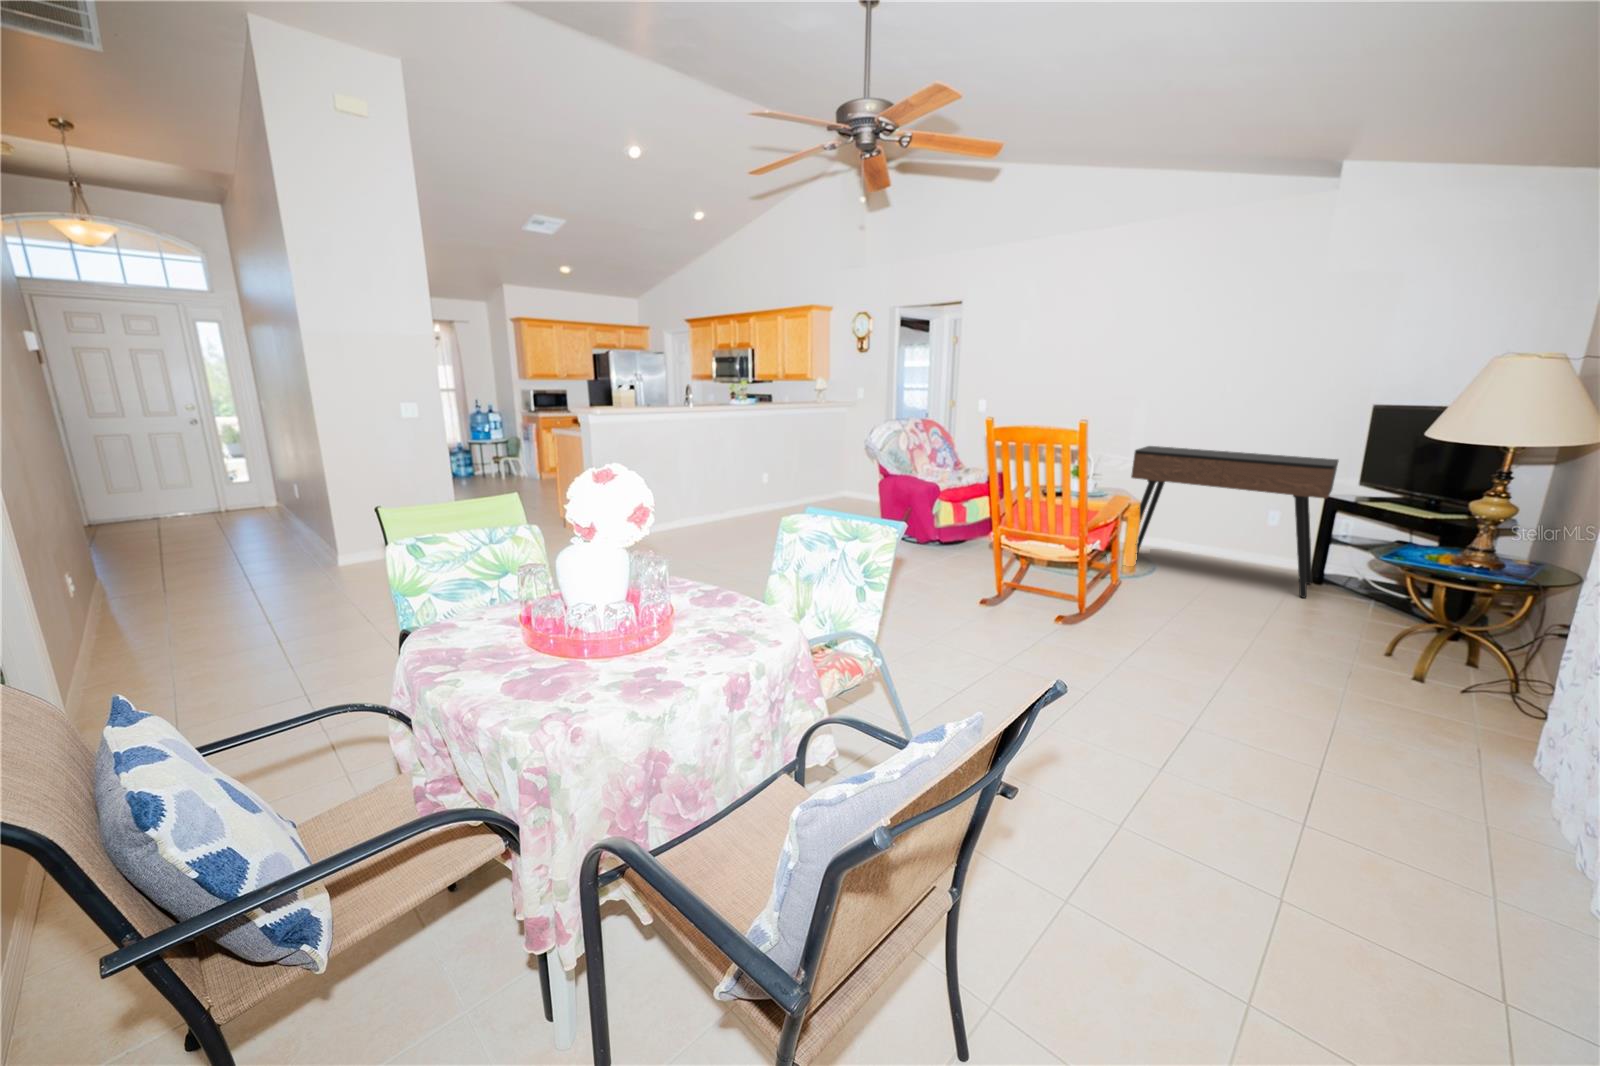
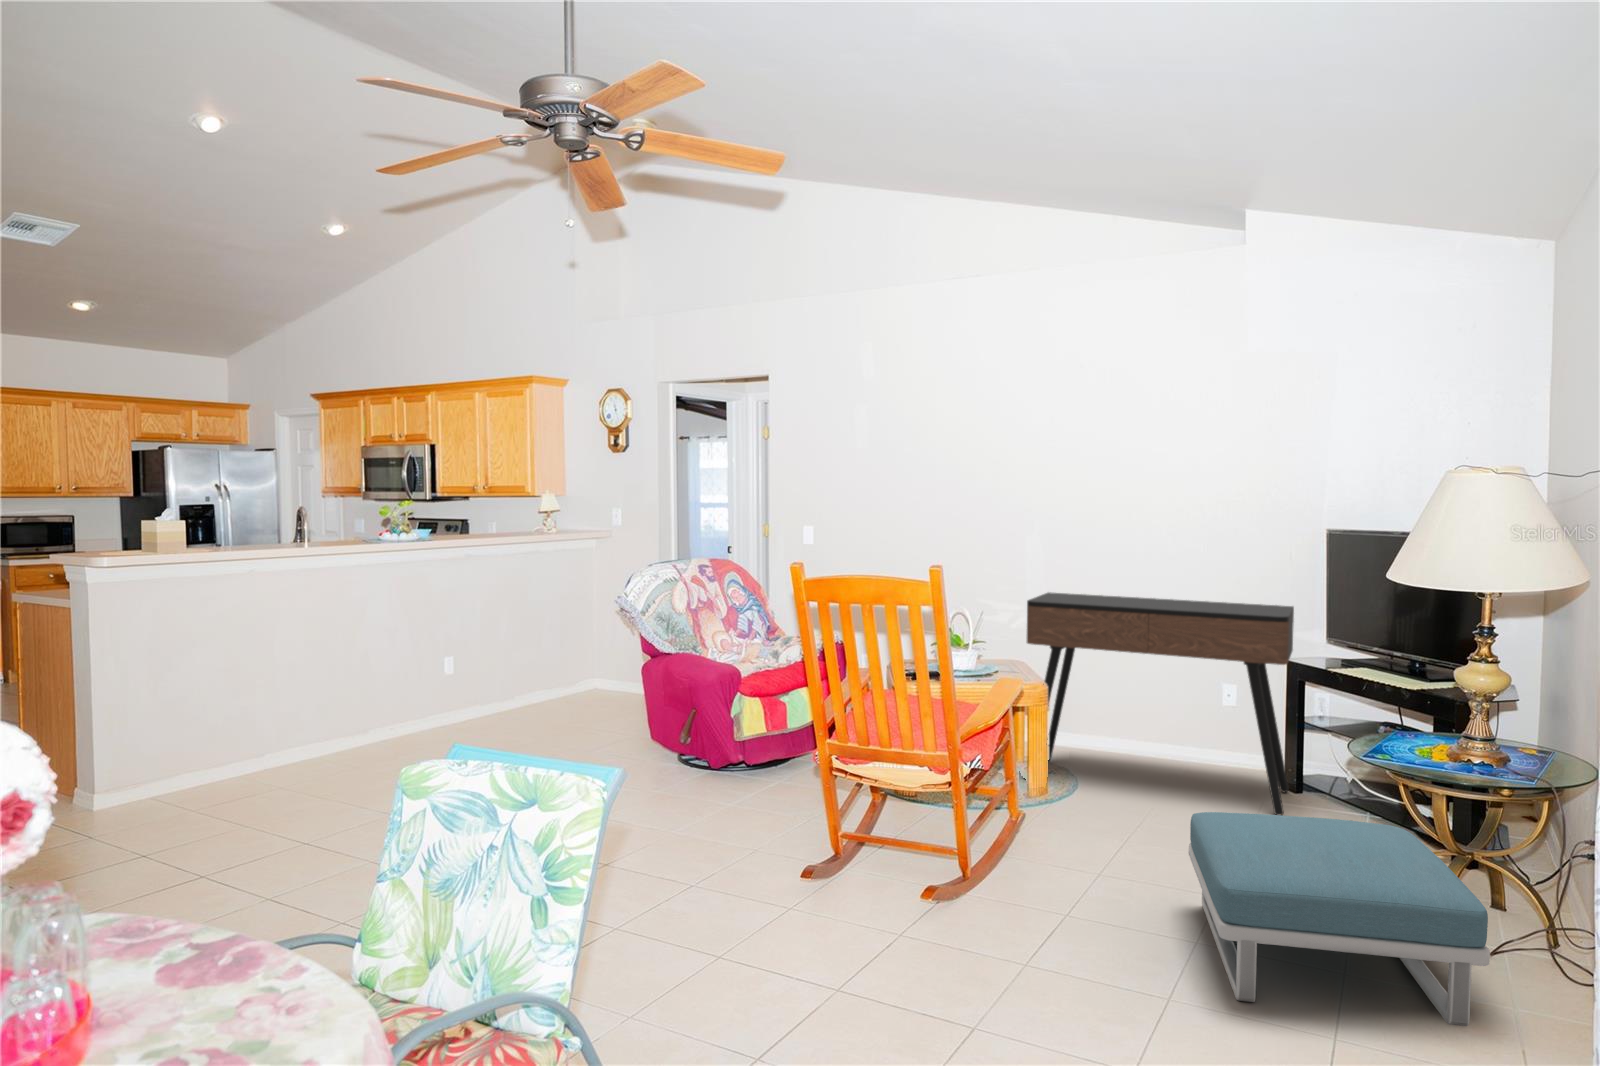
footstool: none [1237,587,1465,729] -> present [1189,812,1490,1026]

